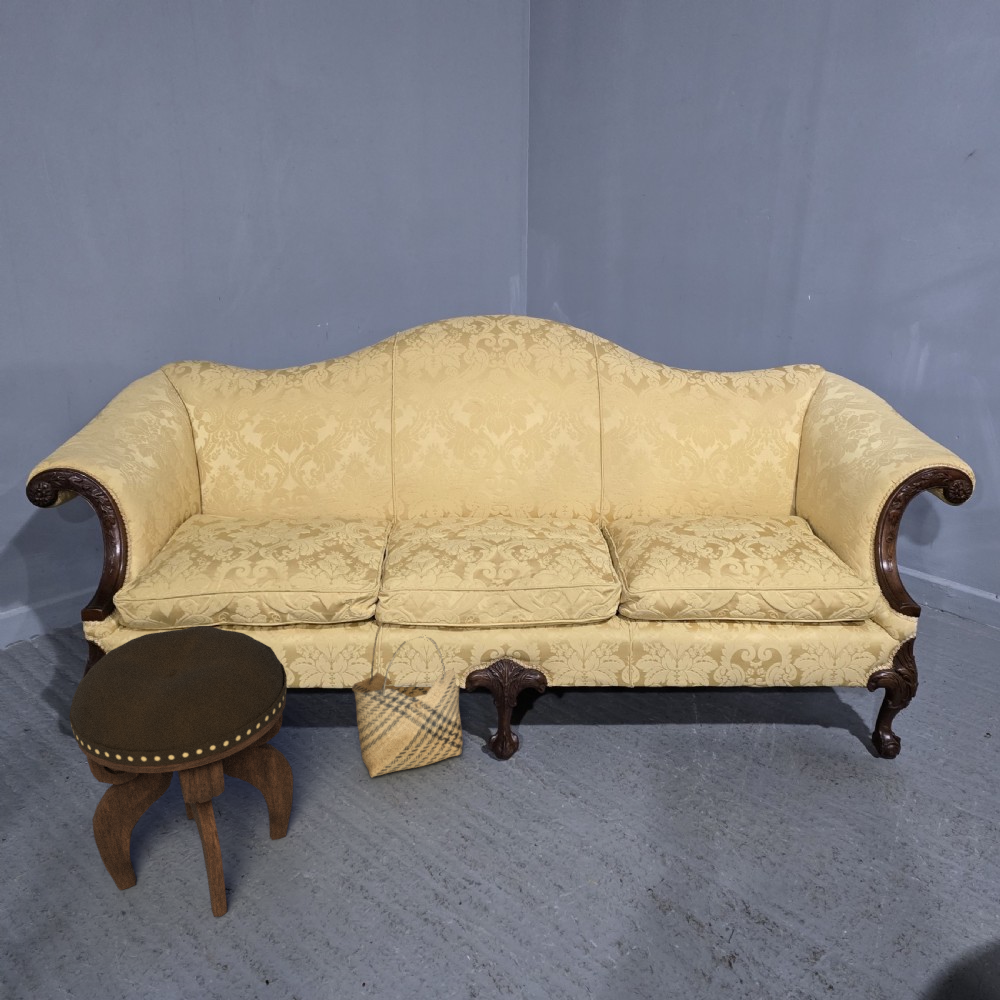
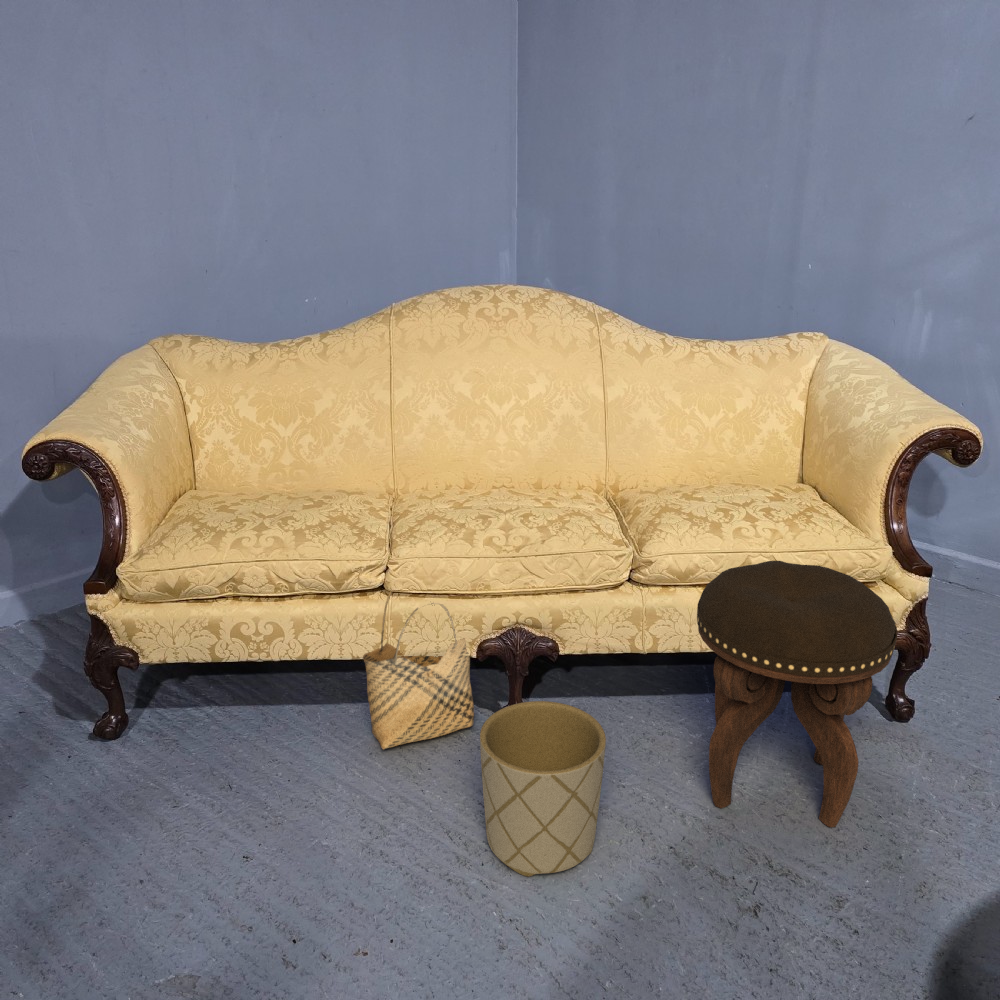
footstool: present [69,626,293,917] -> present [697,561,898,827]
planter: none [459,739,584,917] -> present [480,701,606,877]

